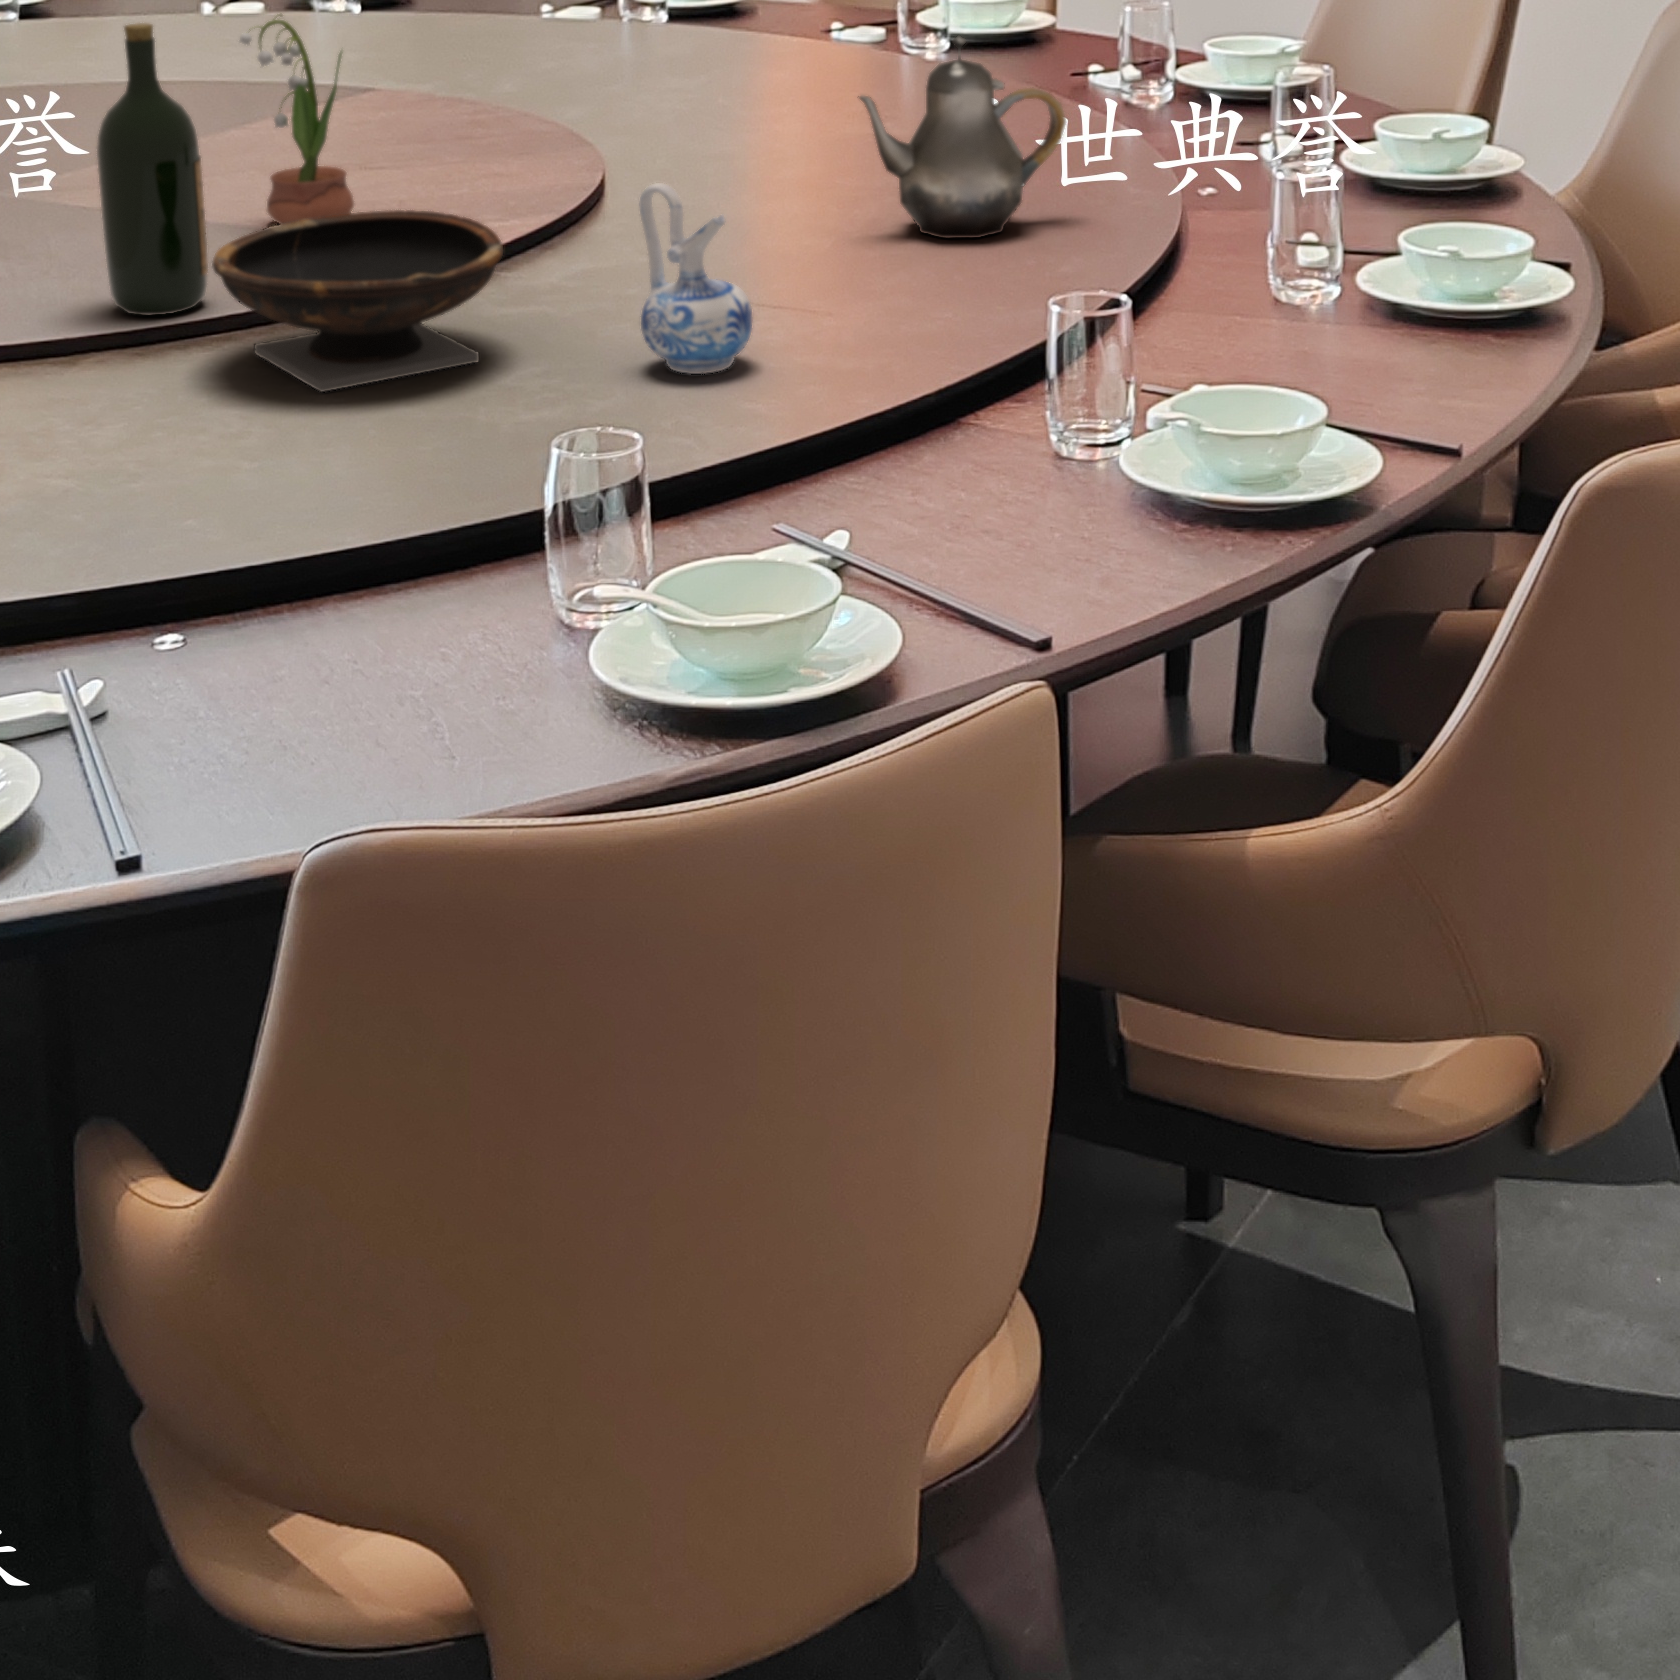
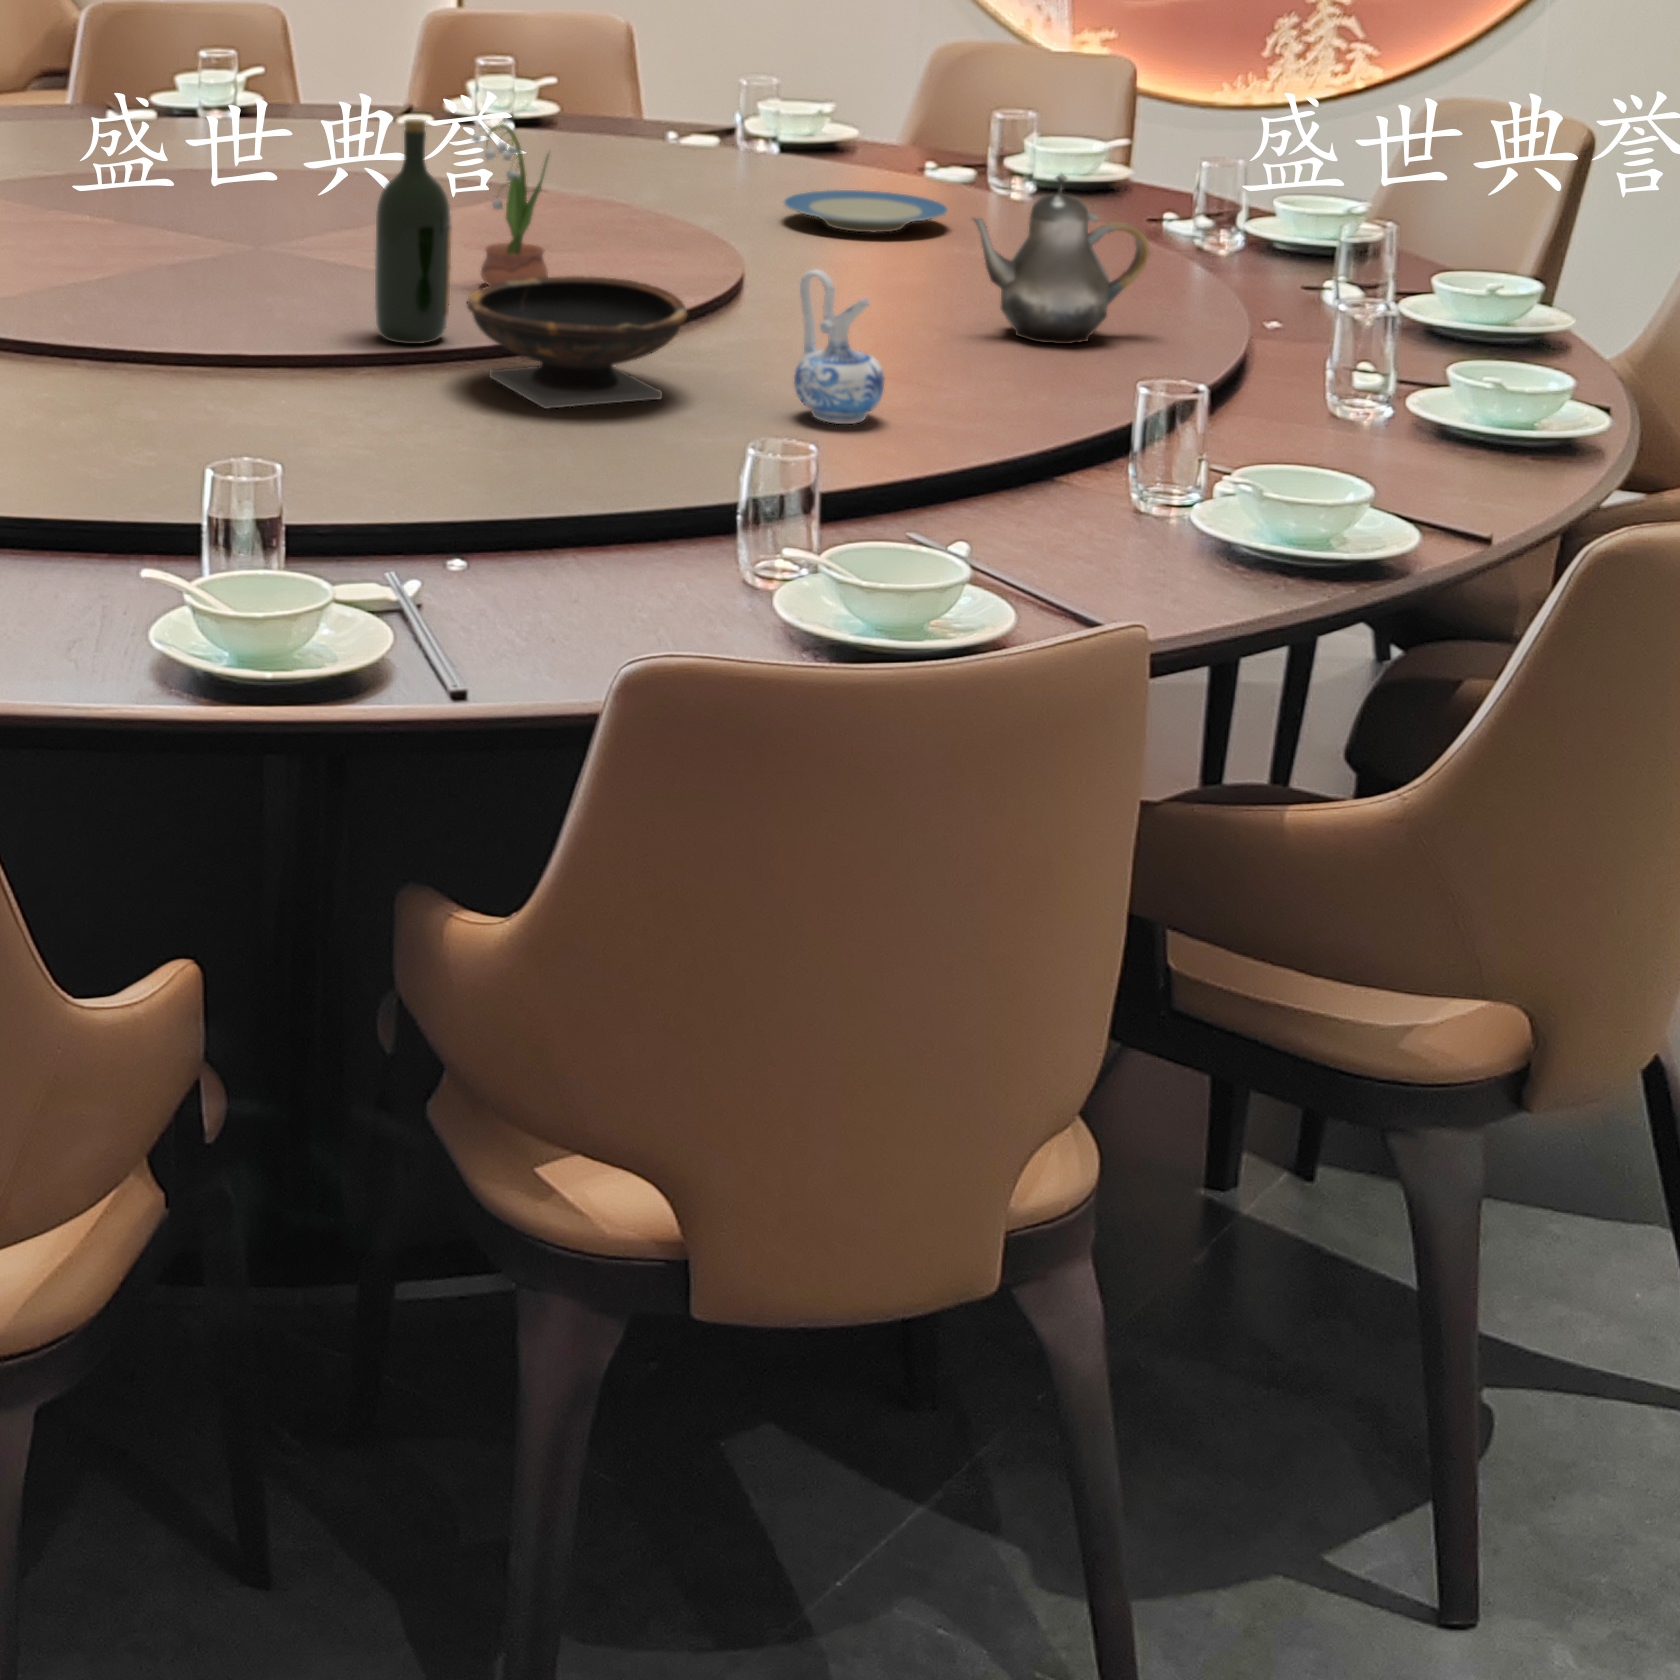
plate: none [656,64,849,114] -> present [783,190,948,232]

